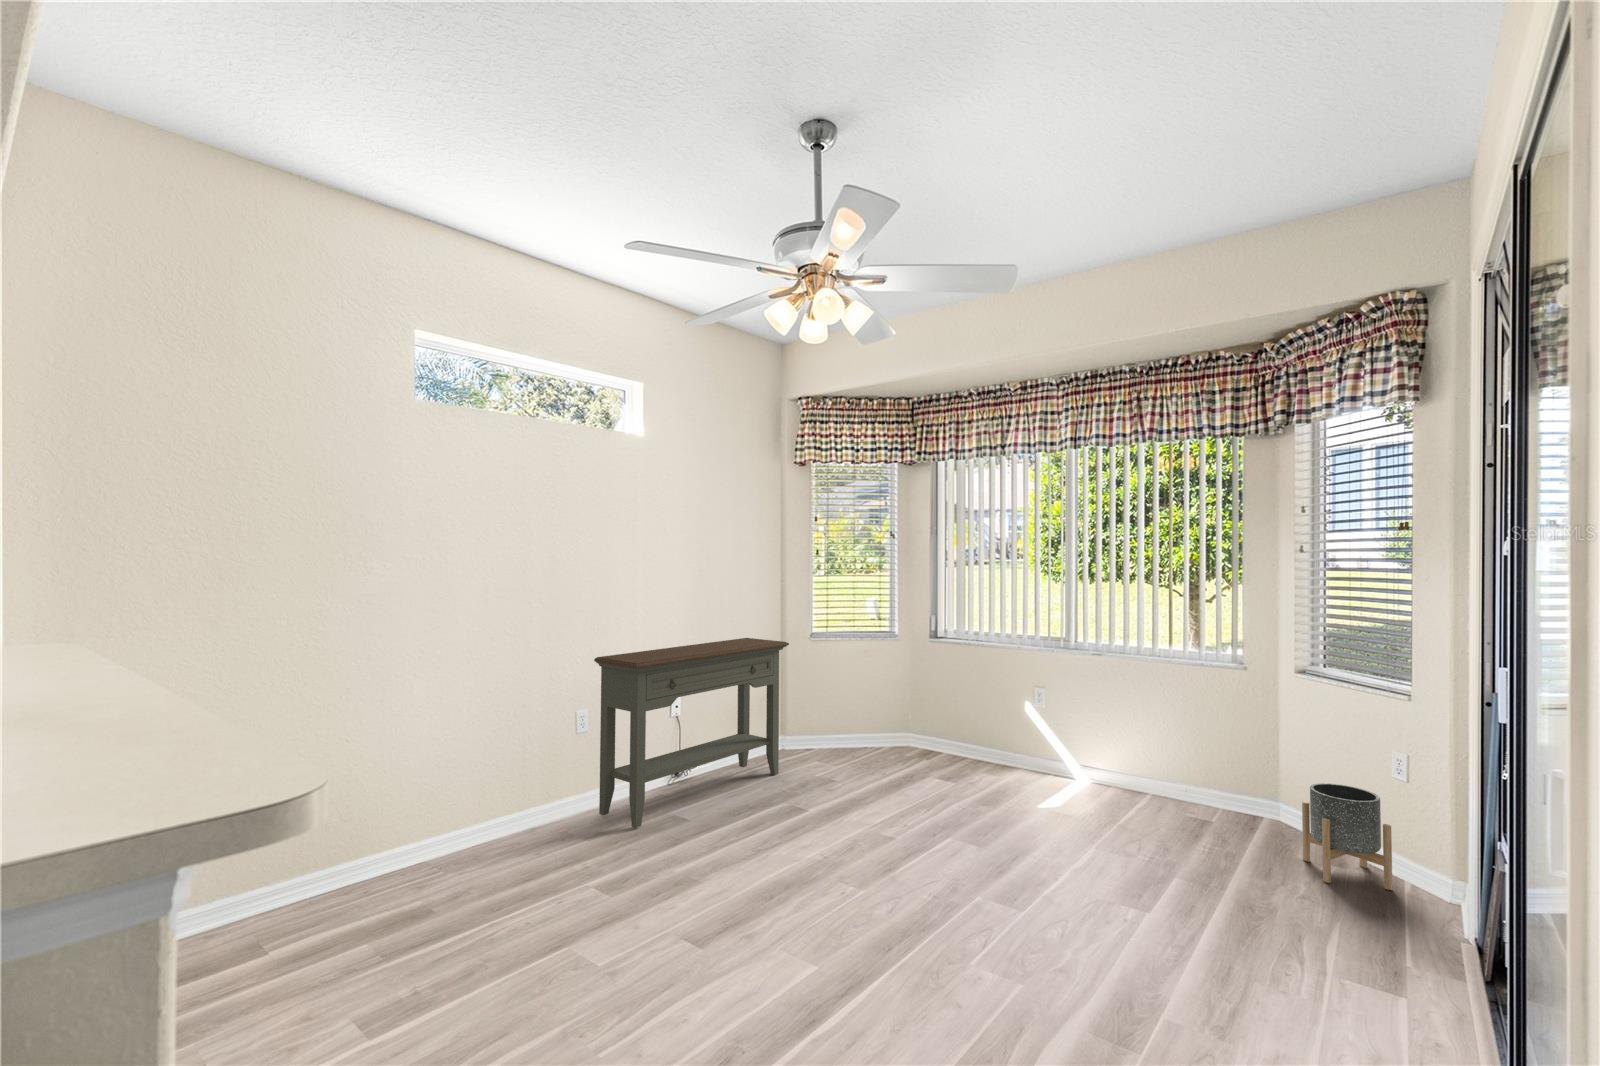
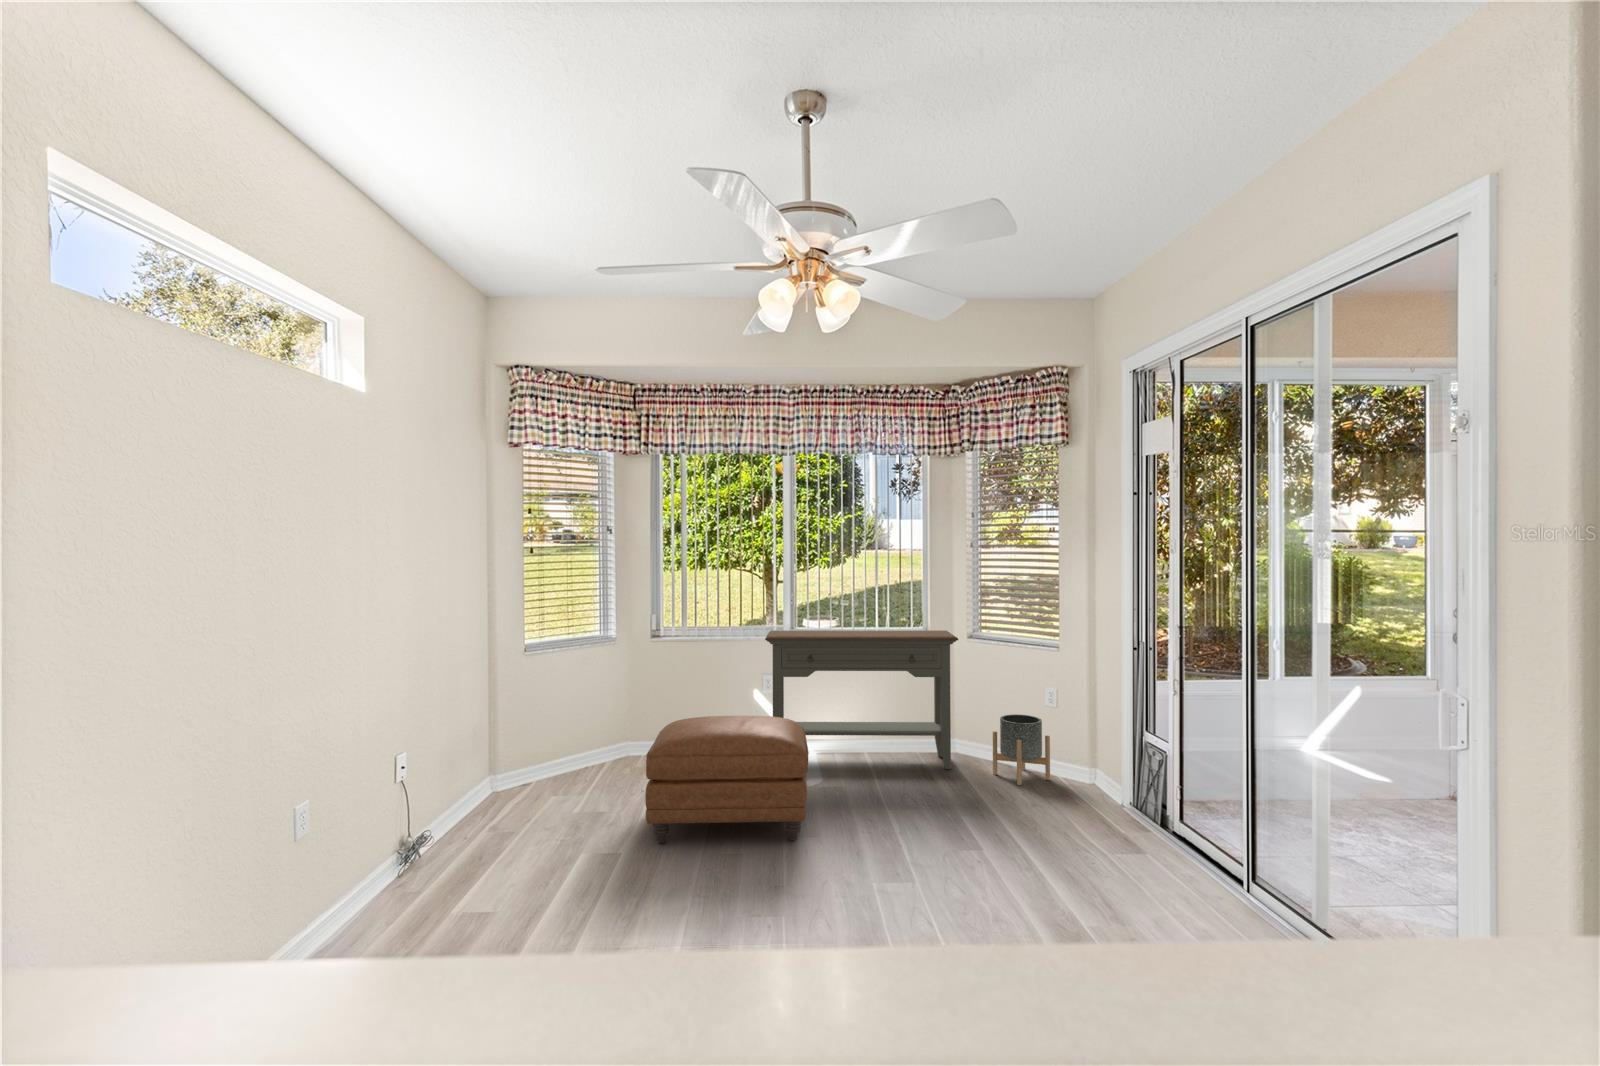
console table: present [594,638,789,828] -> present [765,630,958,769]
ottoman: none [825,714,1011,855] -> present [645,716,809,843]

